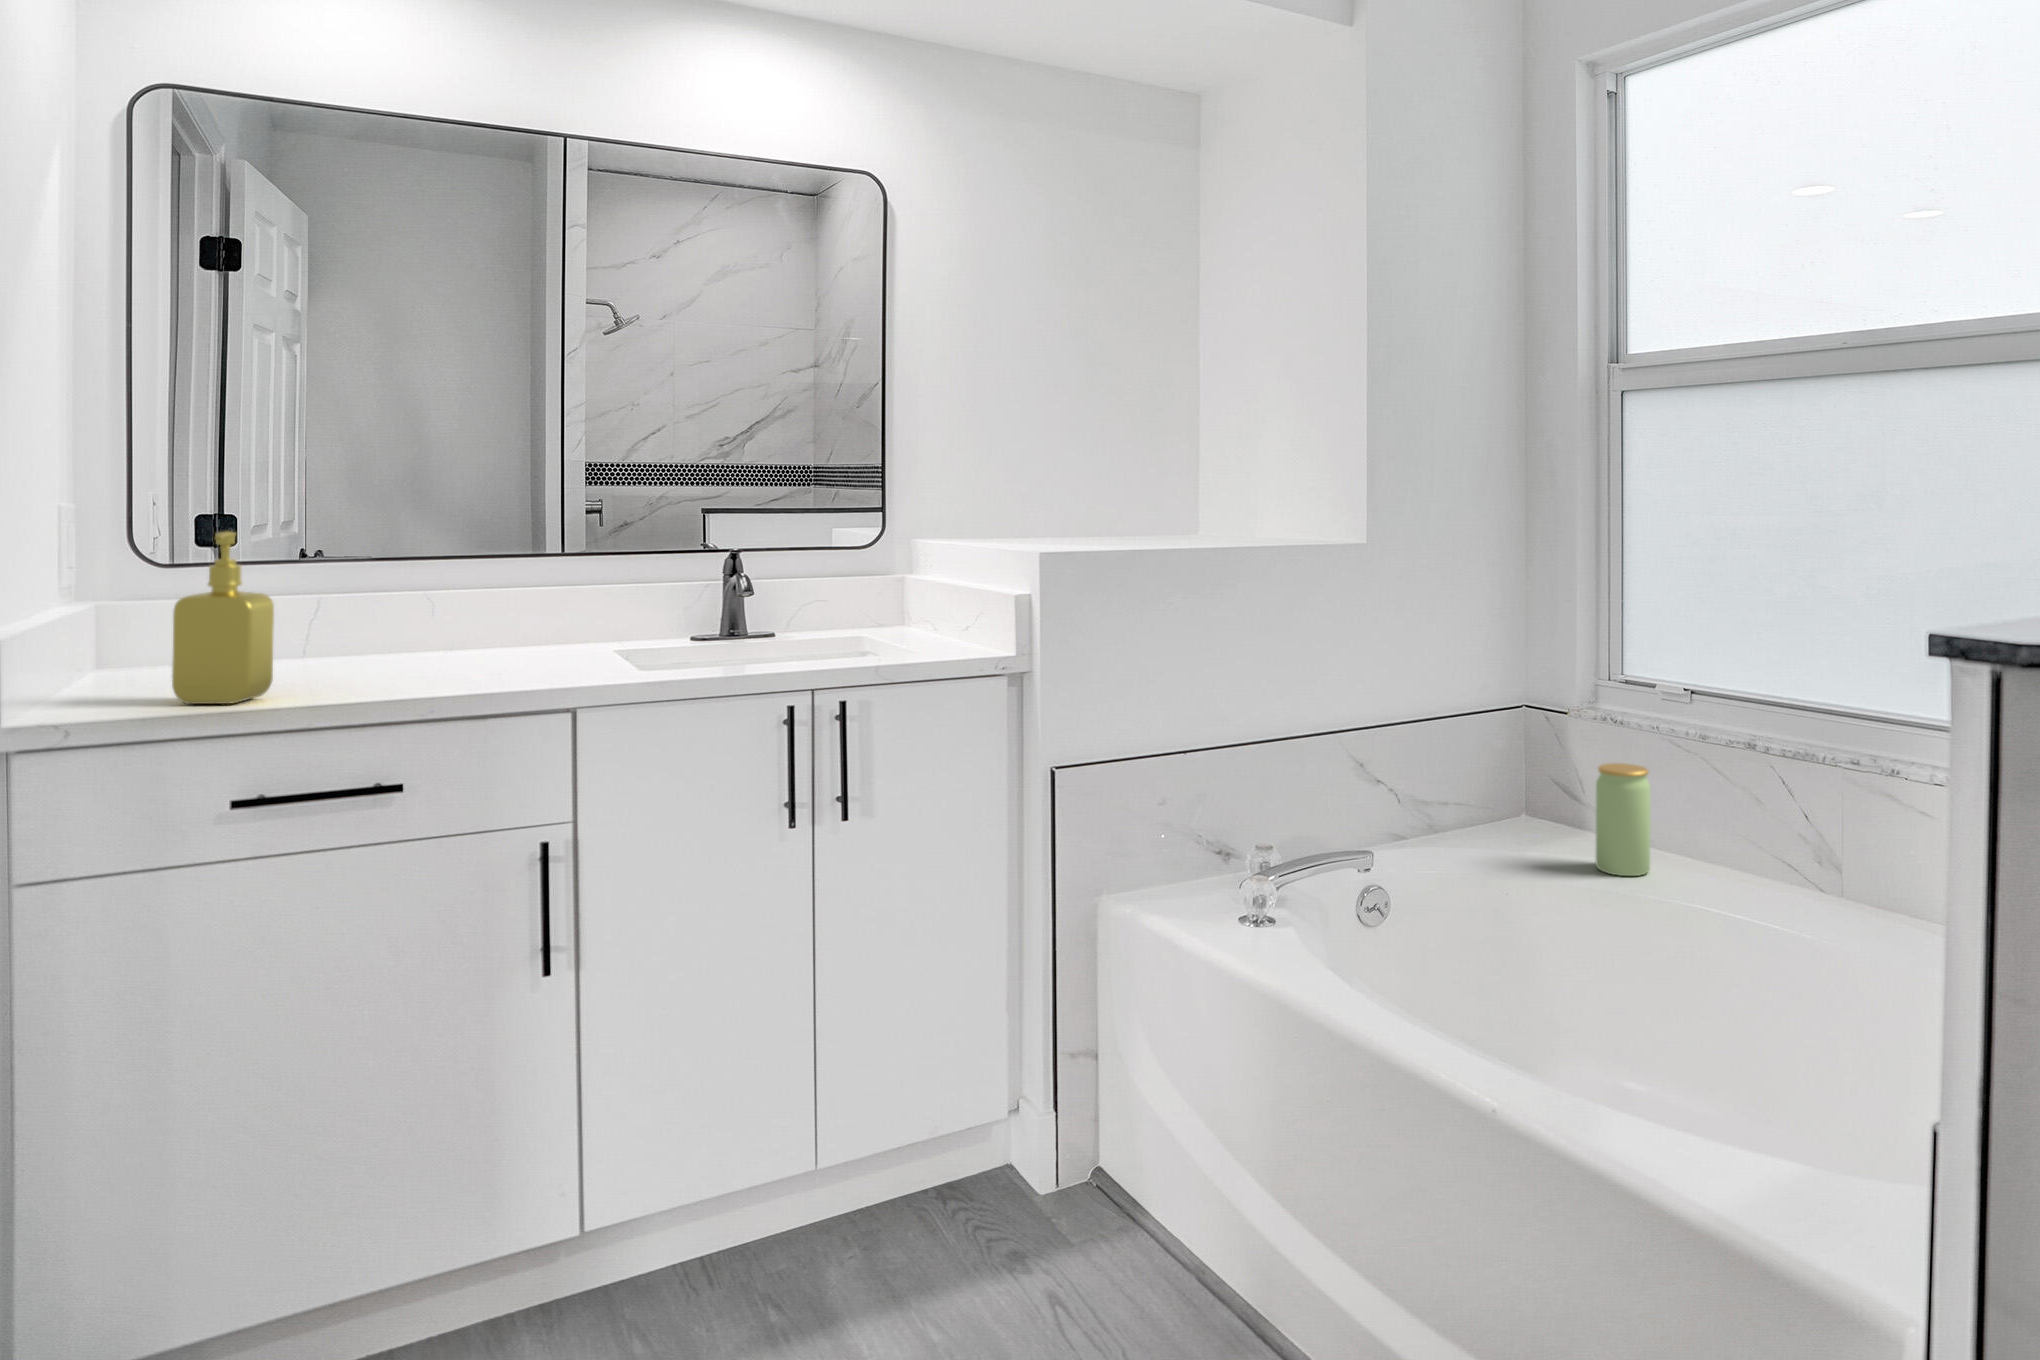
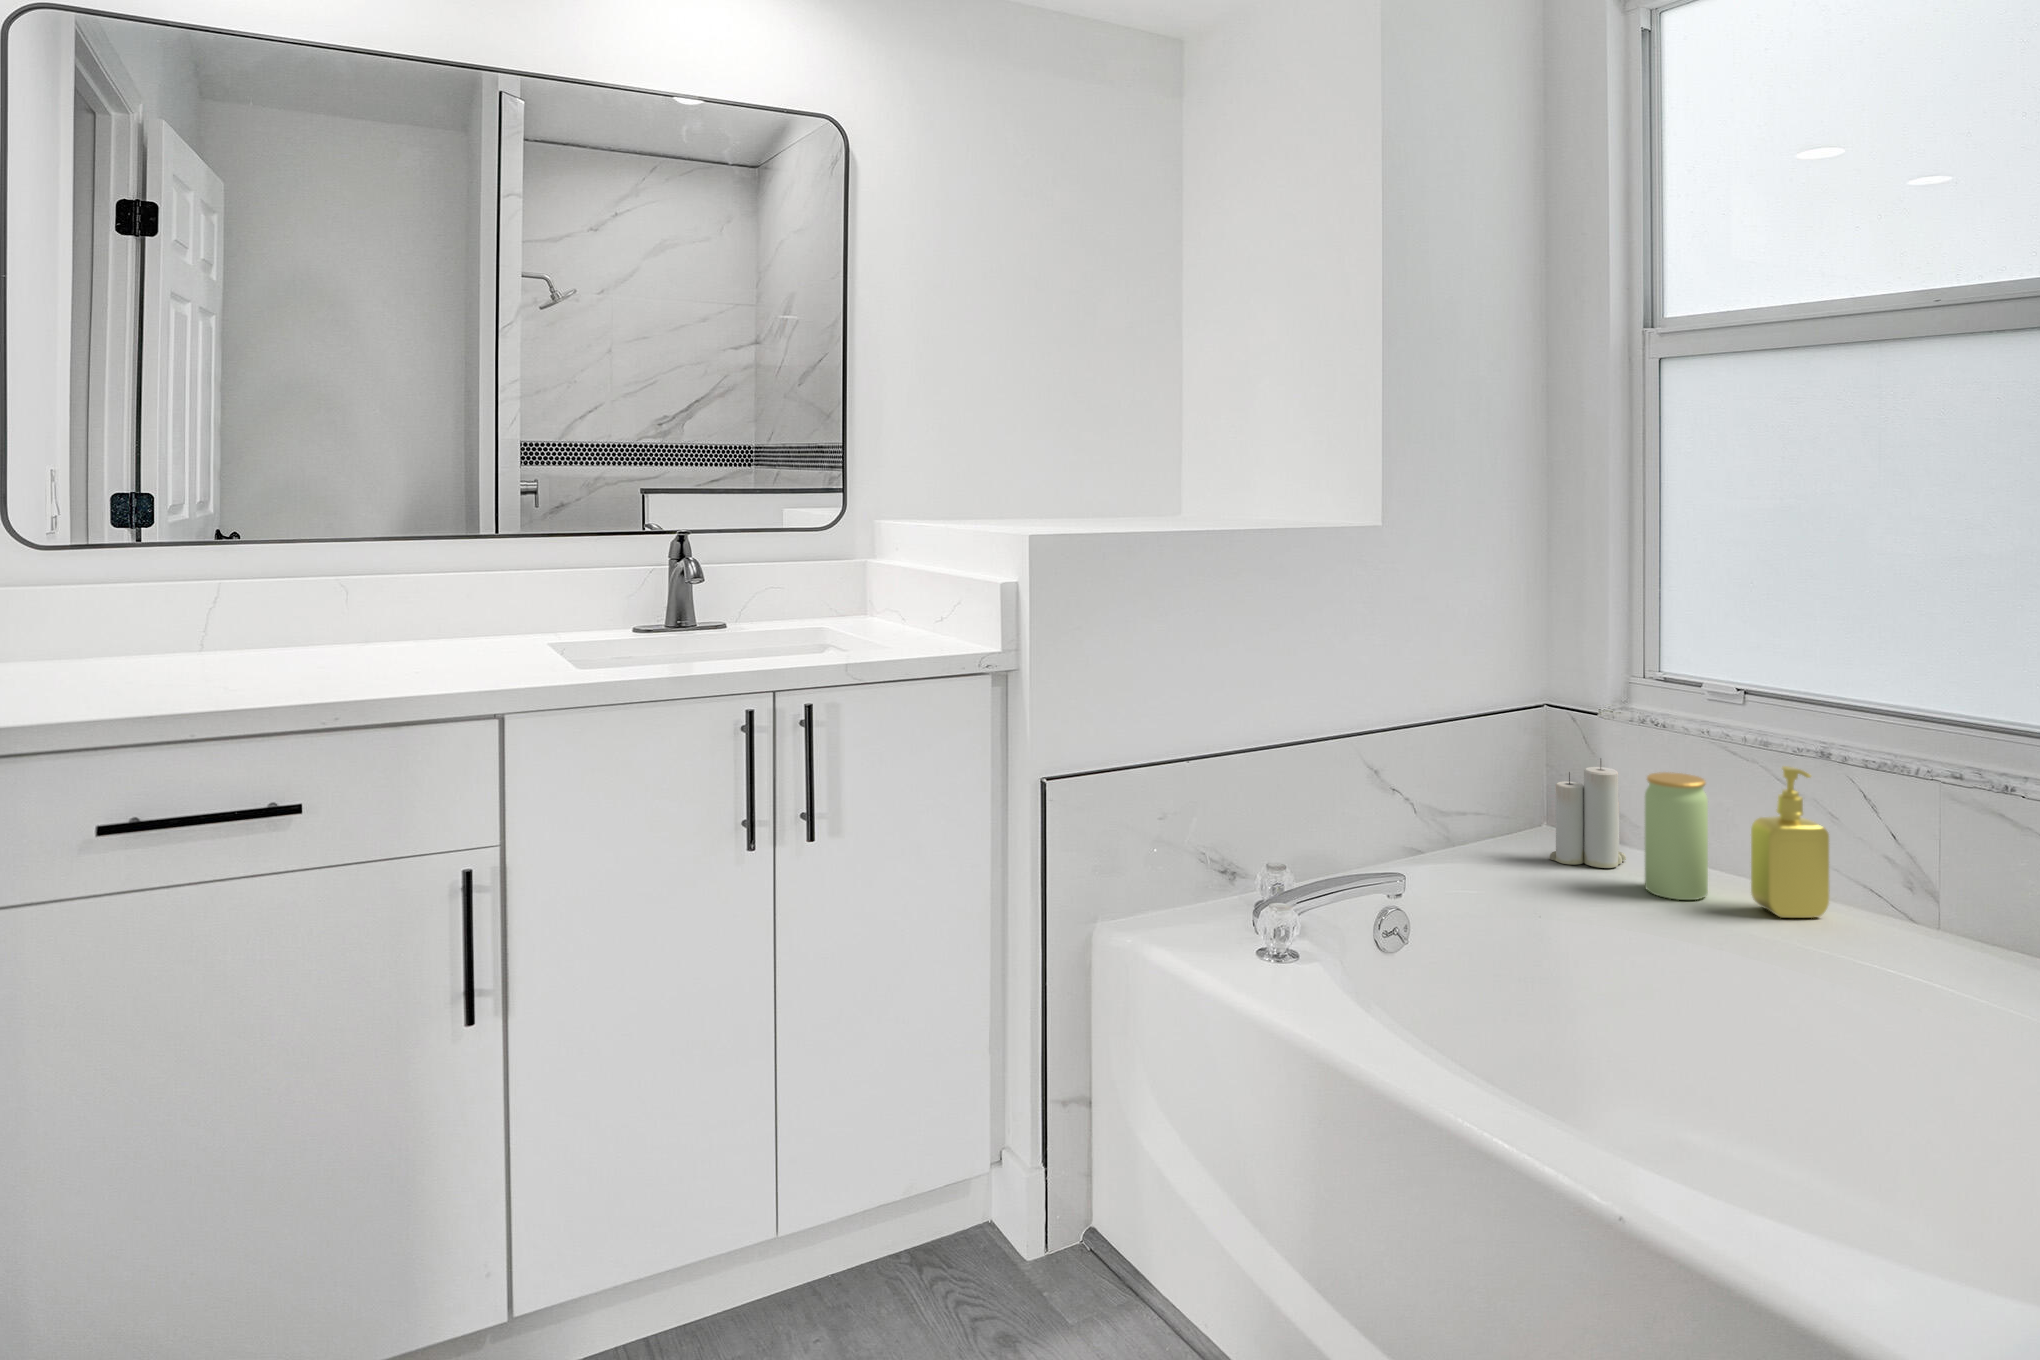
soap dispenser: present [172,531,274,704] -> present [1751,766,1829,918]
candle: none [1519,751,1587,849] -> present [1550,759,1626,868]

